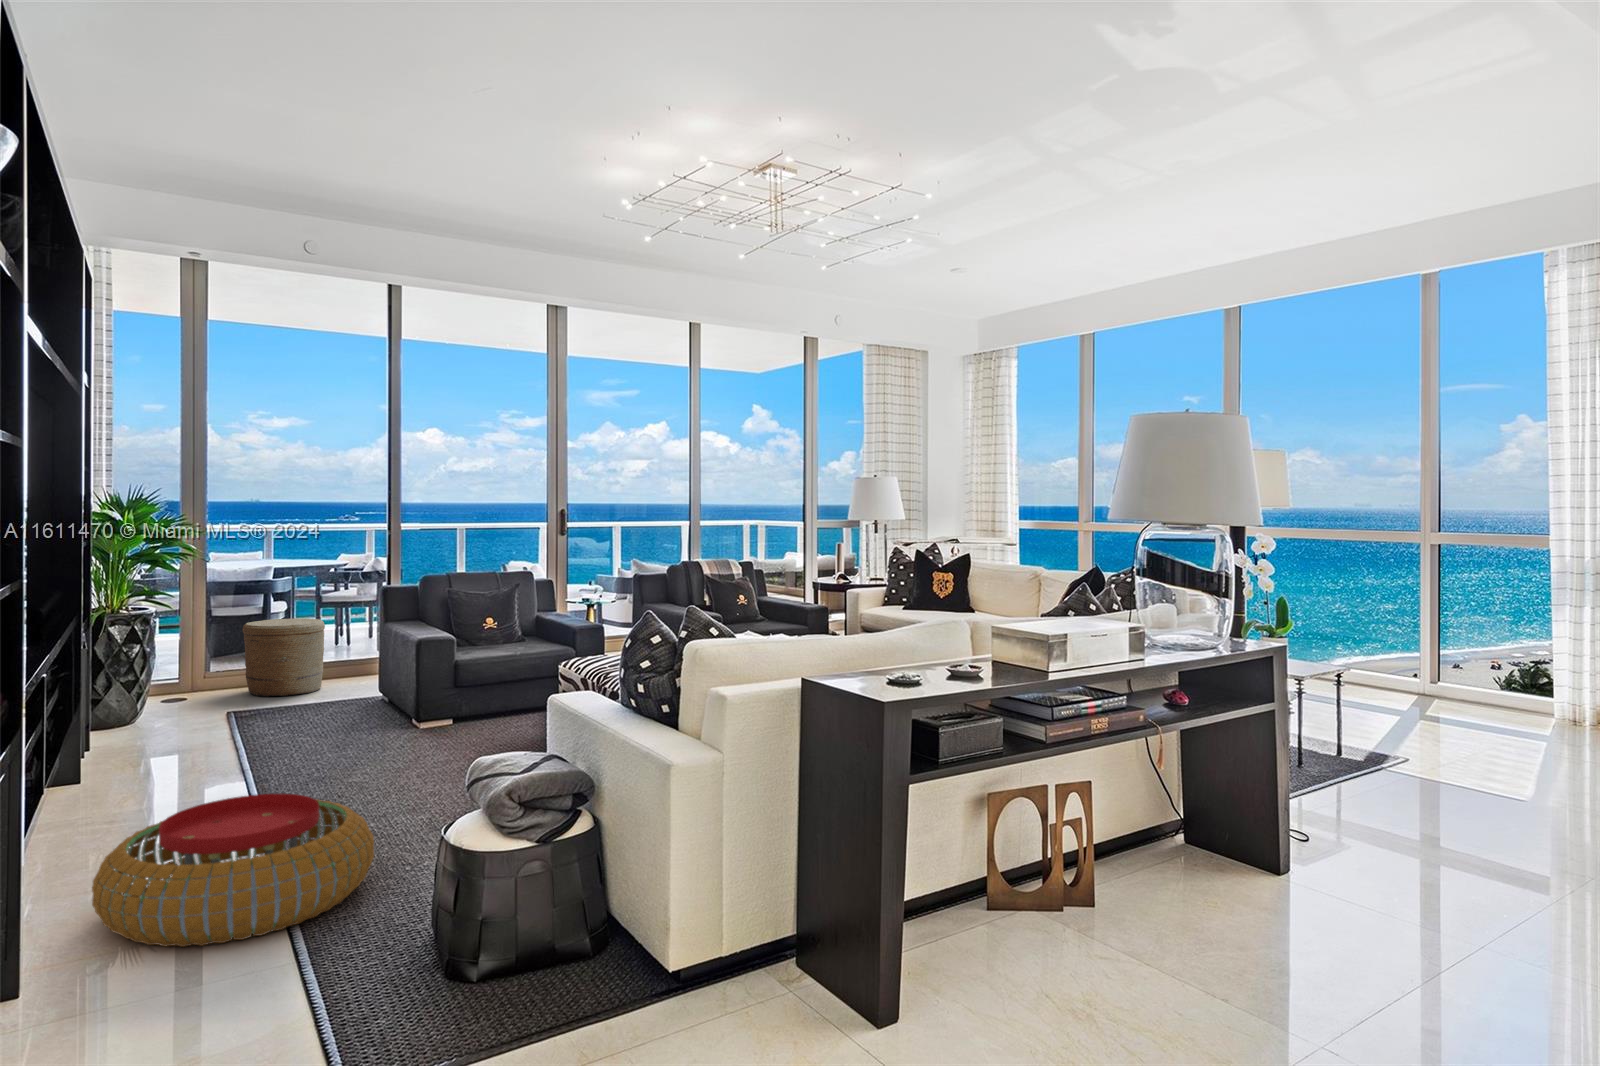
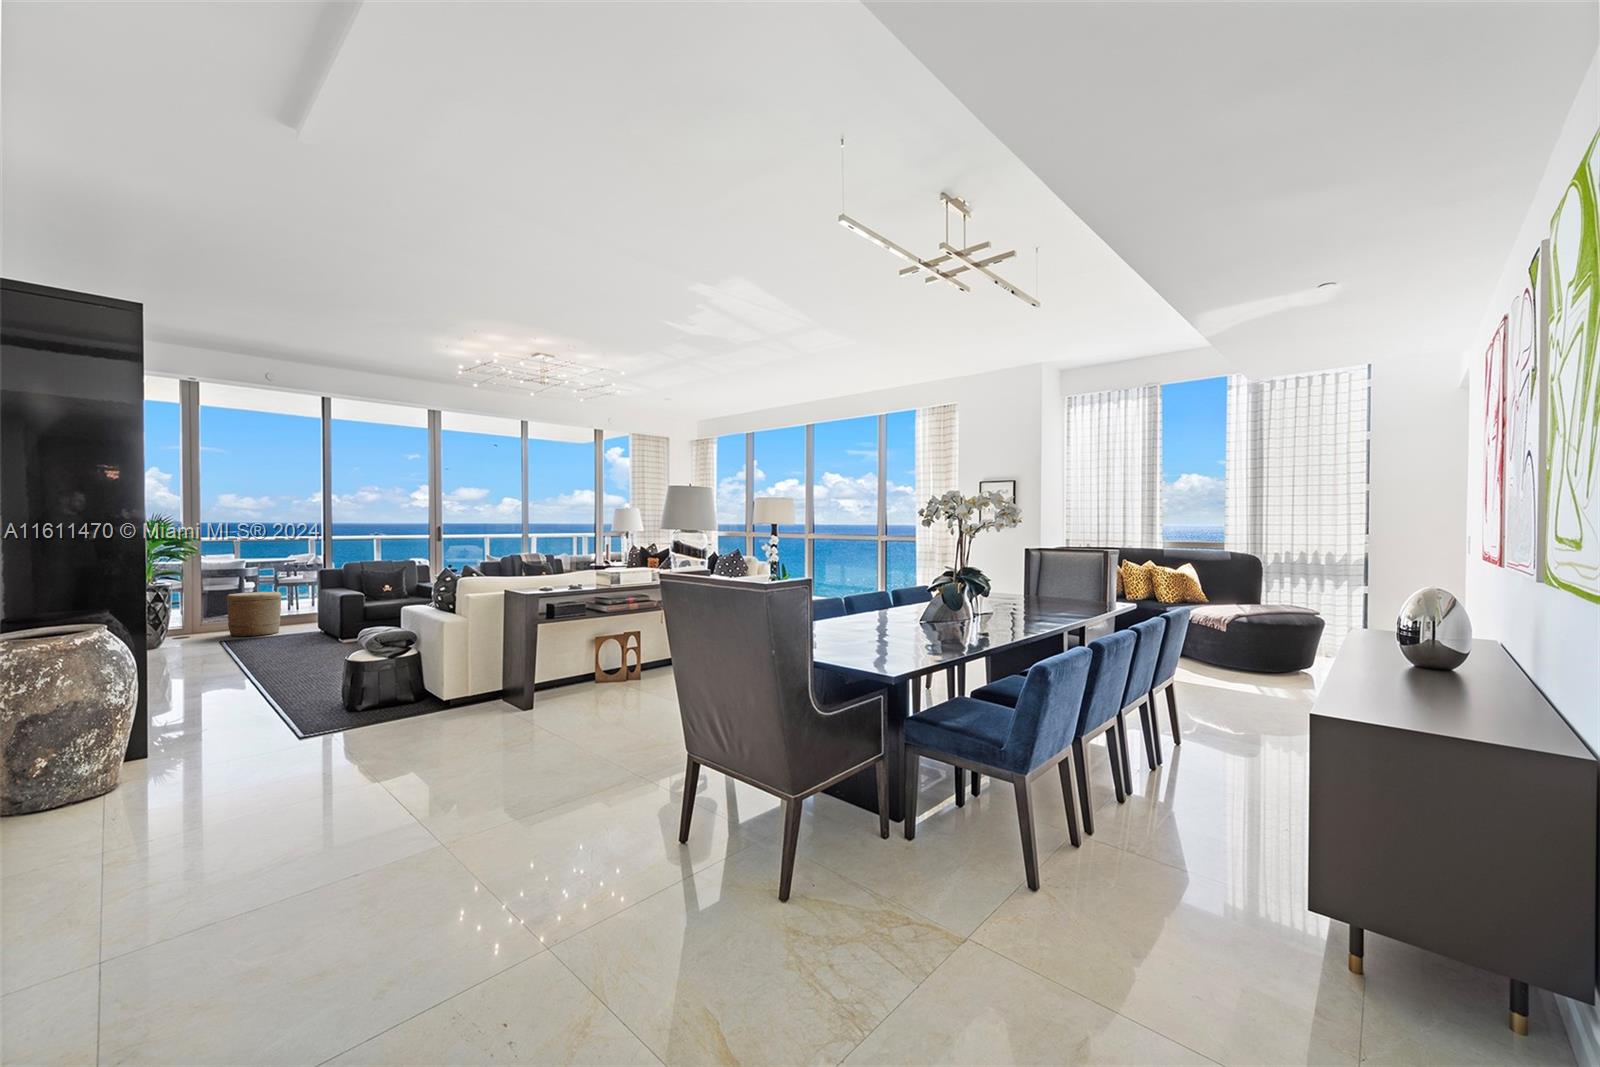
pouf: present [92,793,374,947] -> none [172,657,315,714]

